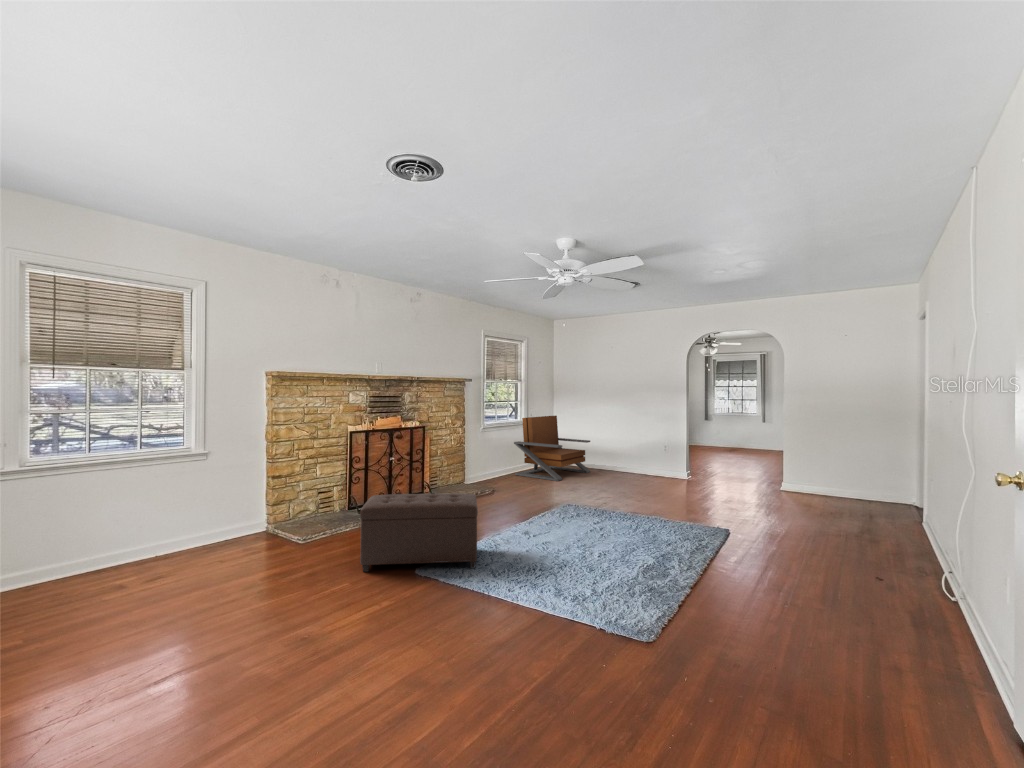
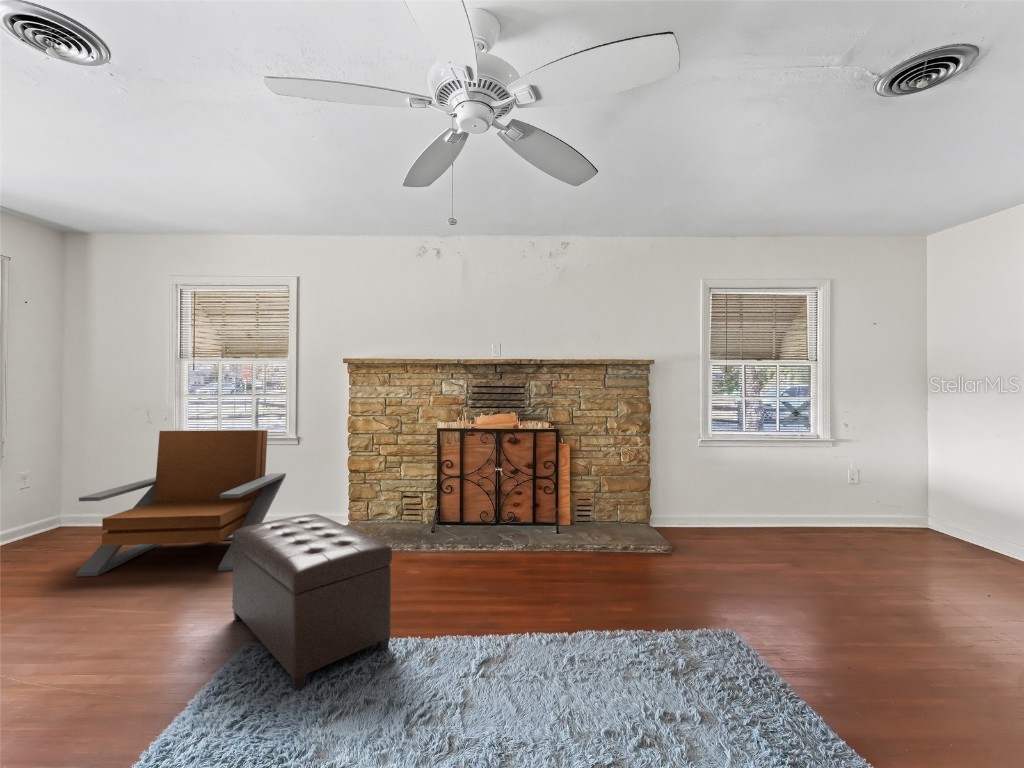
lounge chair: present [514,416,590,481] -> present [77,430,286,577]

